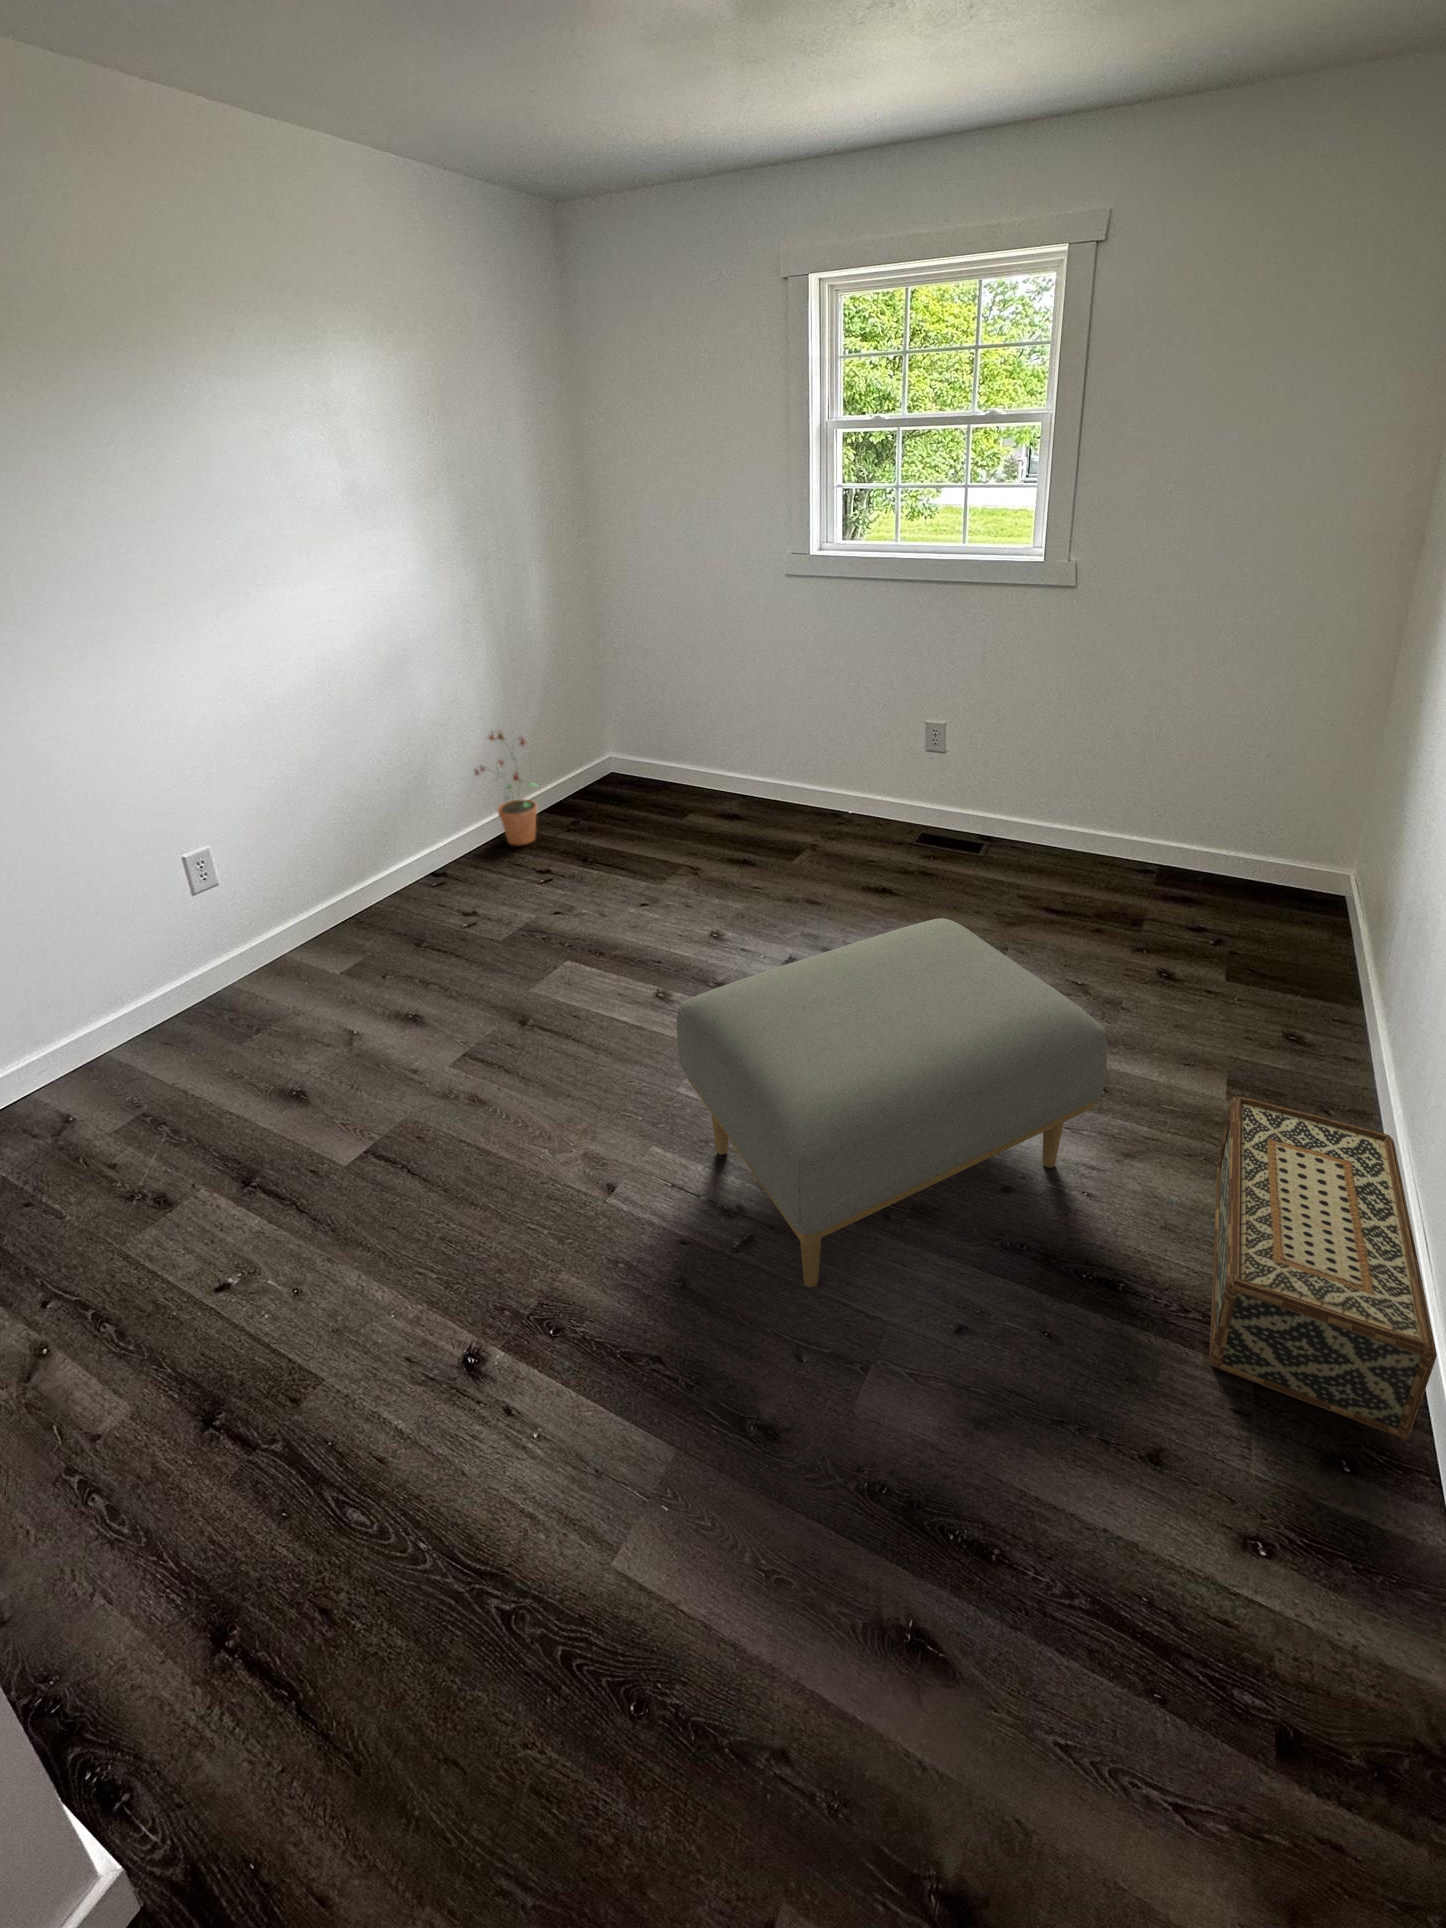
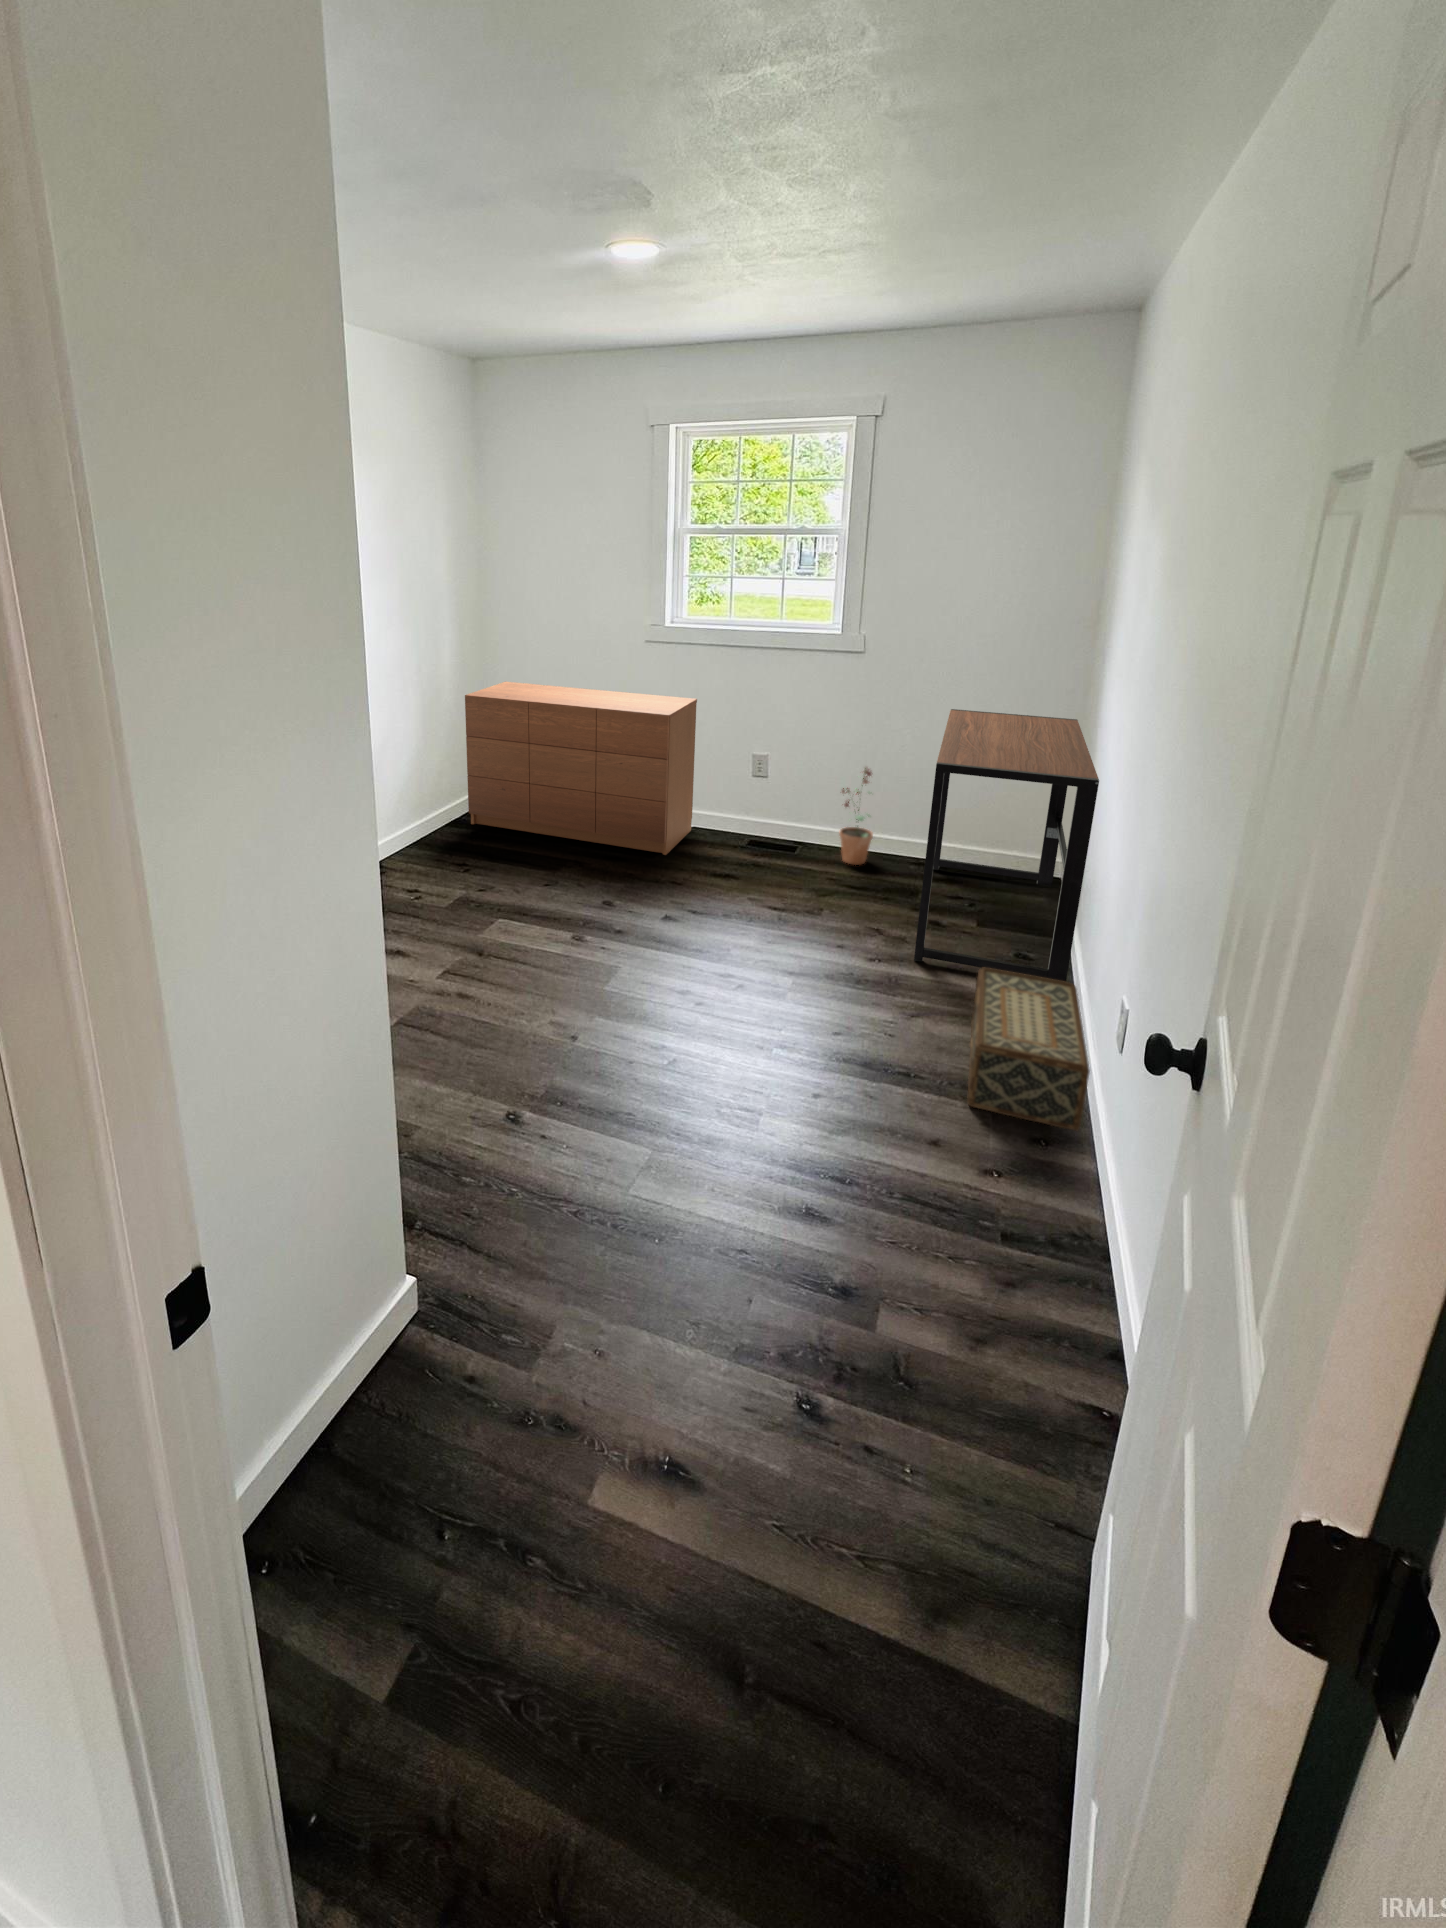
dresser: none [558,631,852,857] -> present [465,682,697,855]
desk: none [1131,666,1441,1101] -> present [914,709,1099,982]
potted plant: present [474,732,538,845] -> present [840,768,873,865]
ottoman: present [677,918,1107,1287] -> none [619,867,900,1080]

